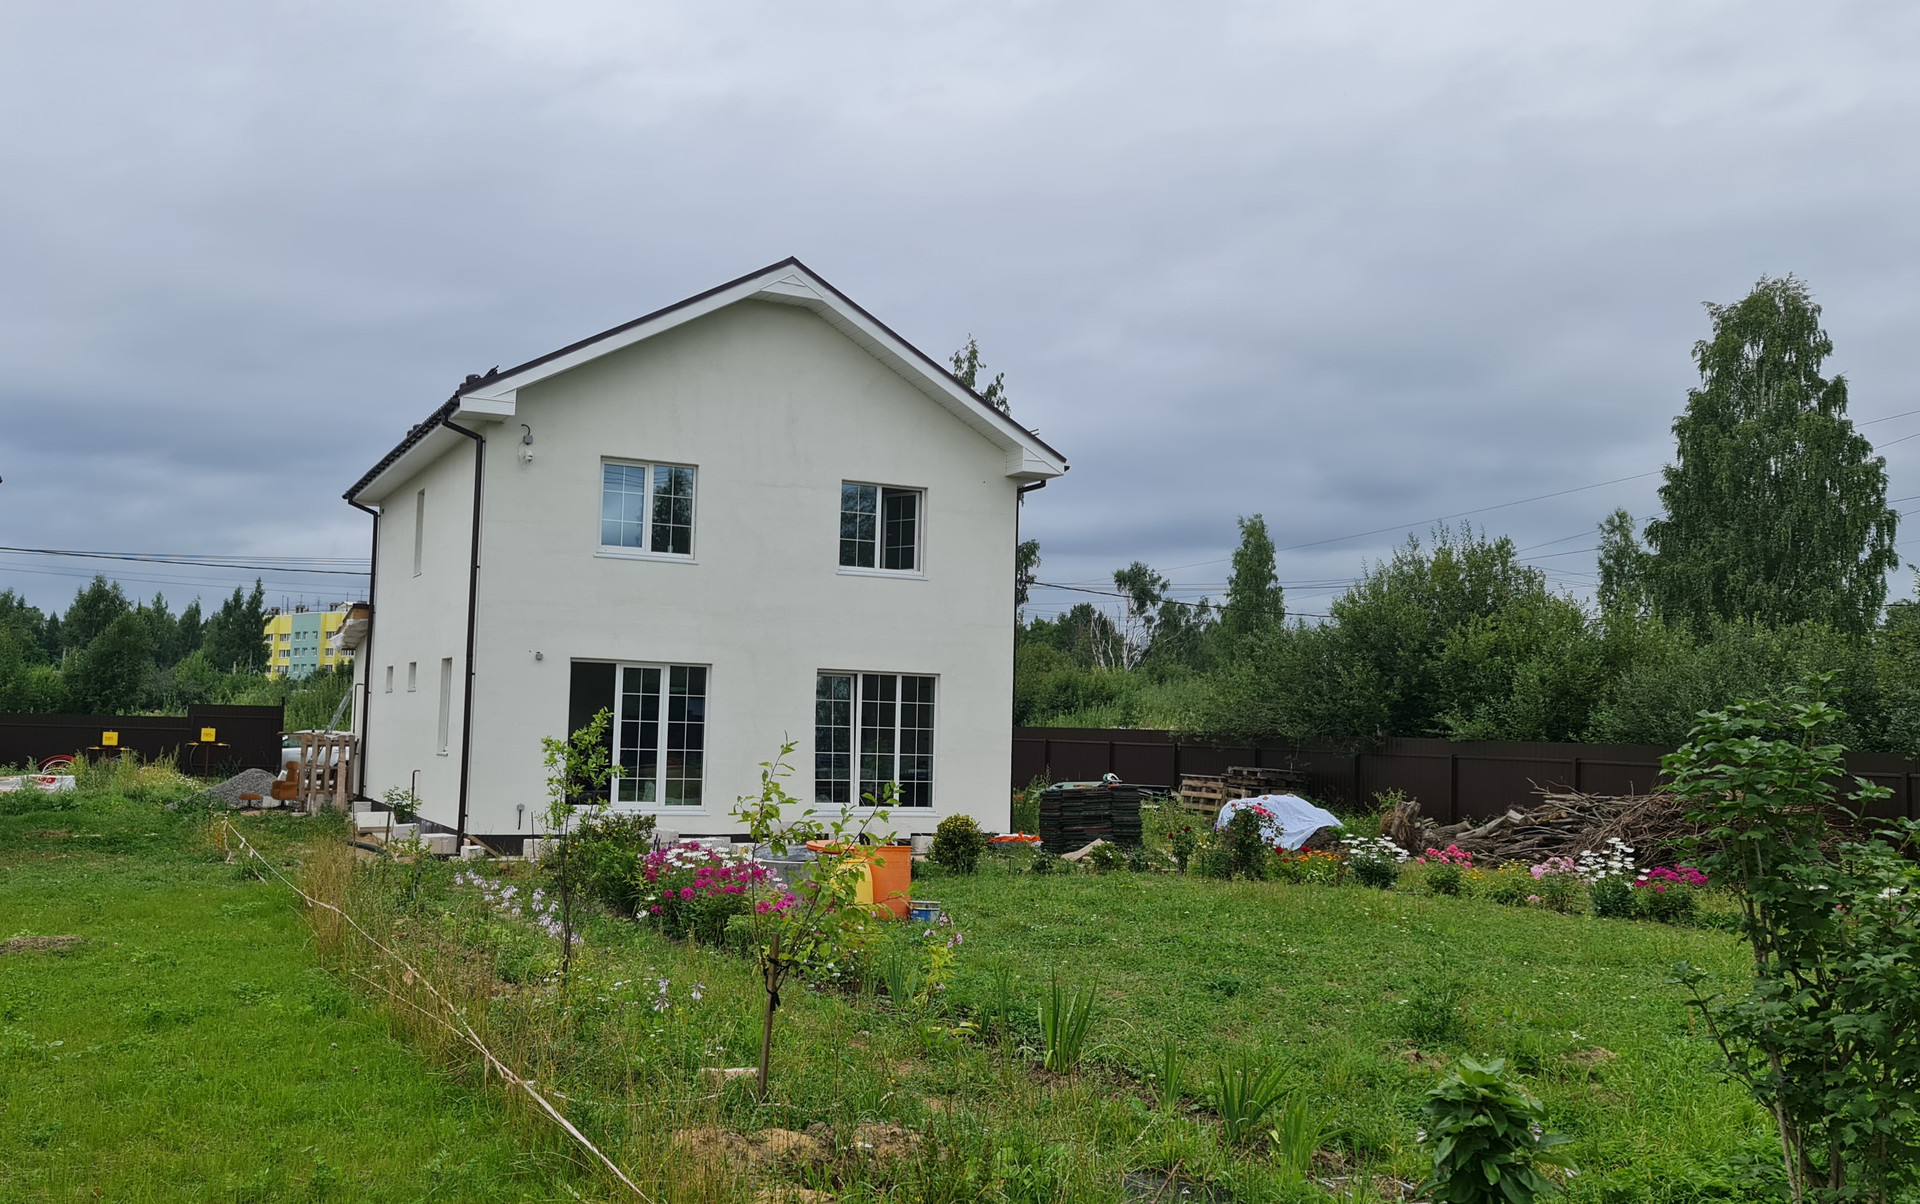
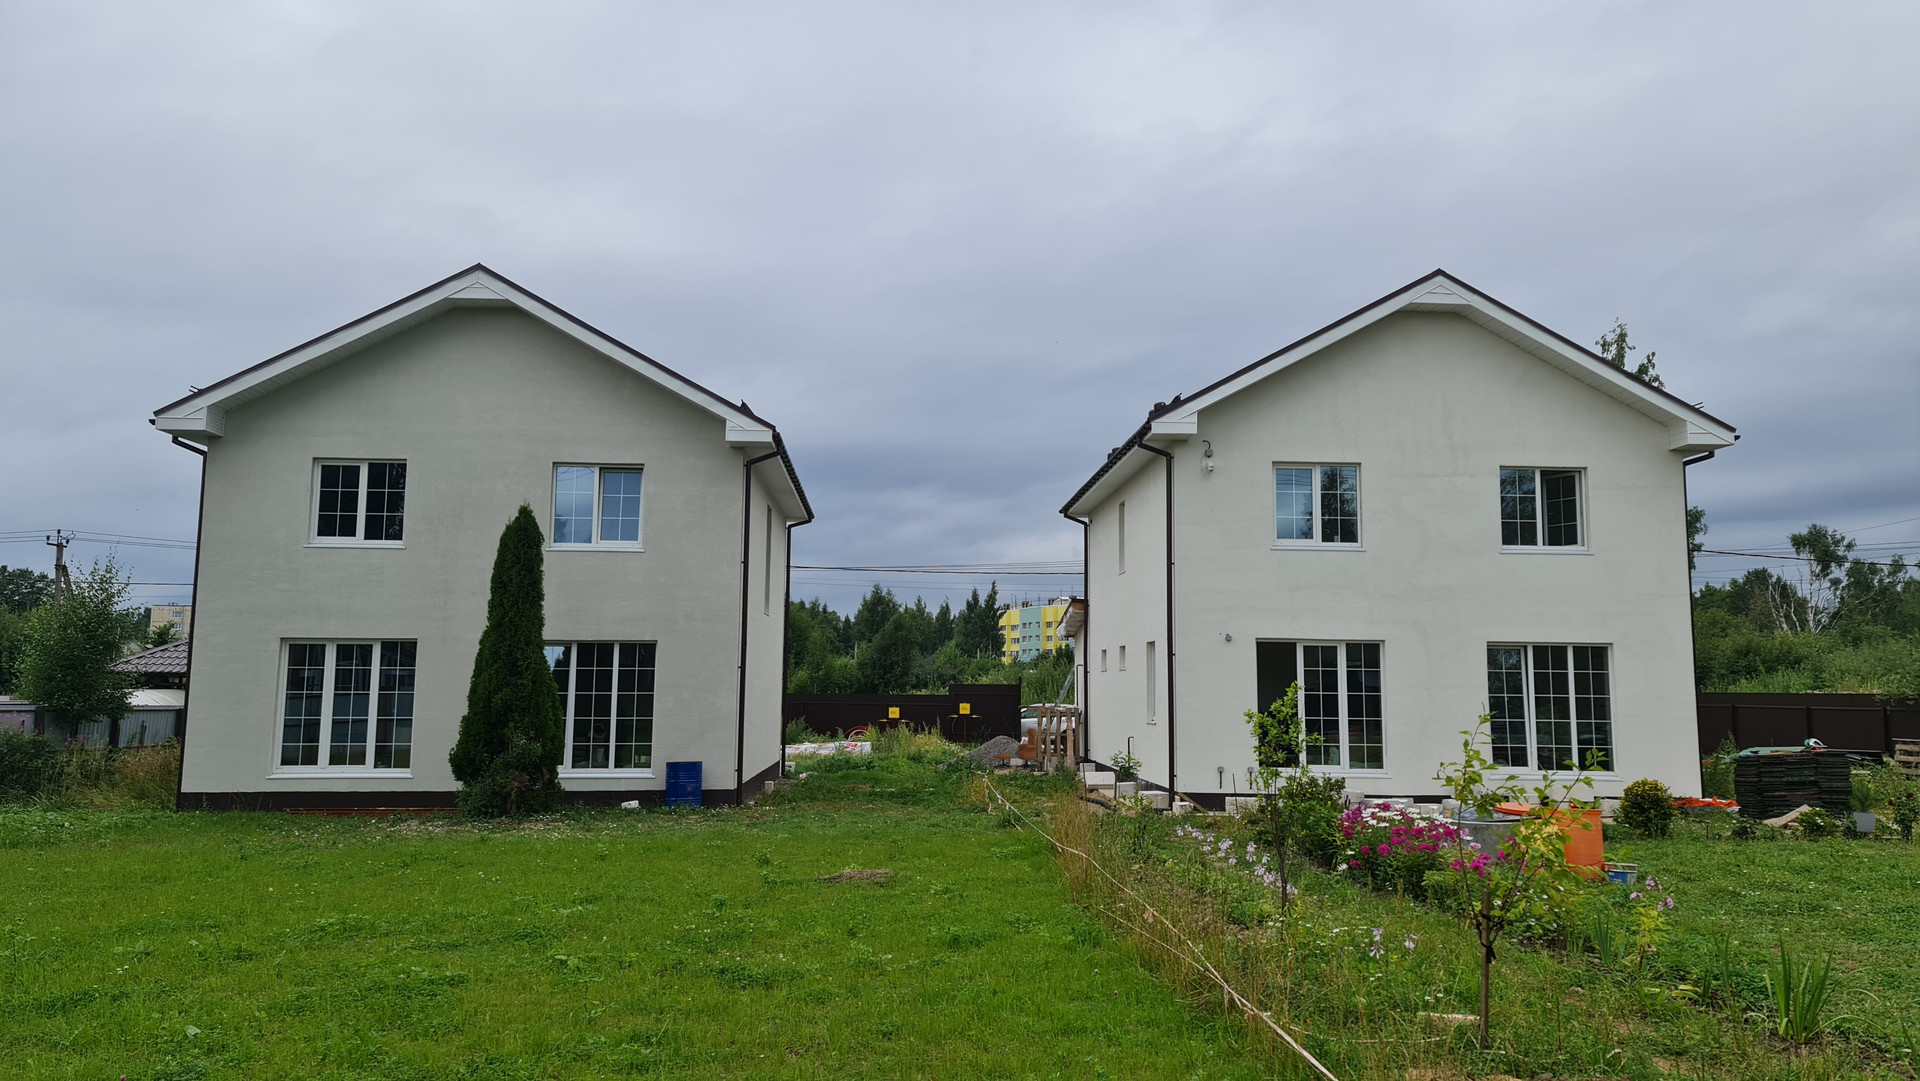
potted plant: none [1110,802,1138,848] -> present [1849,781,1885,832]

